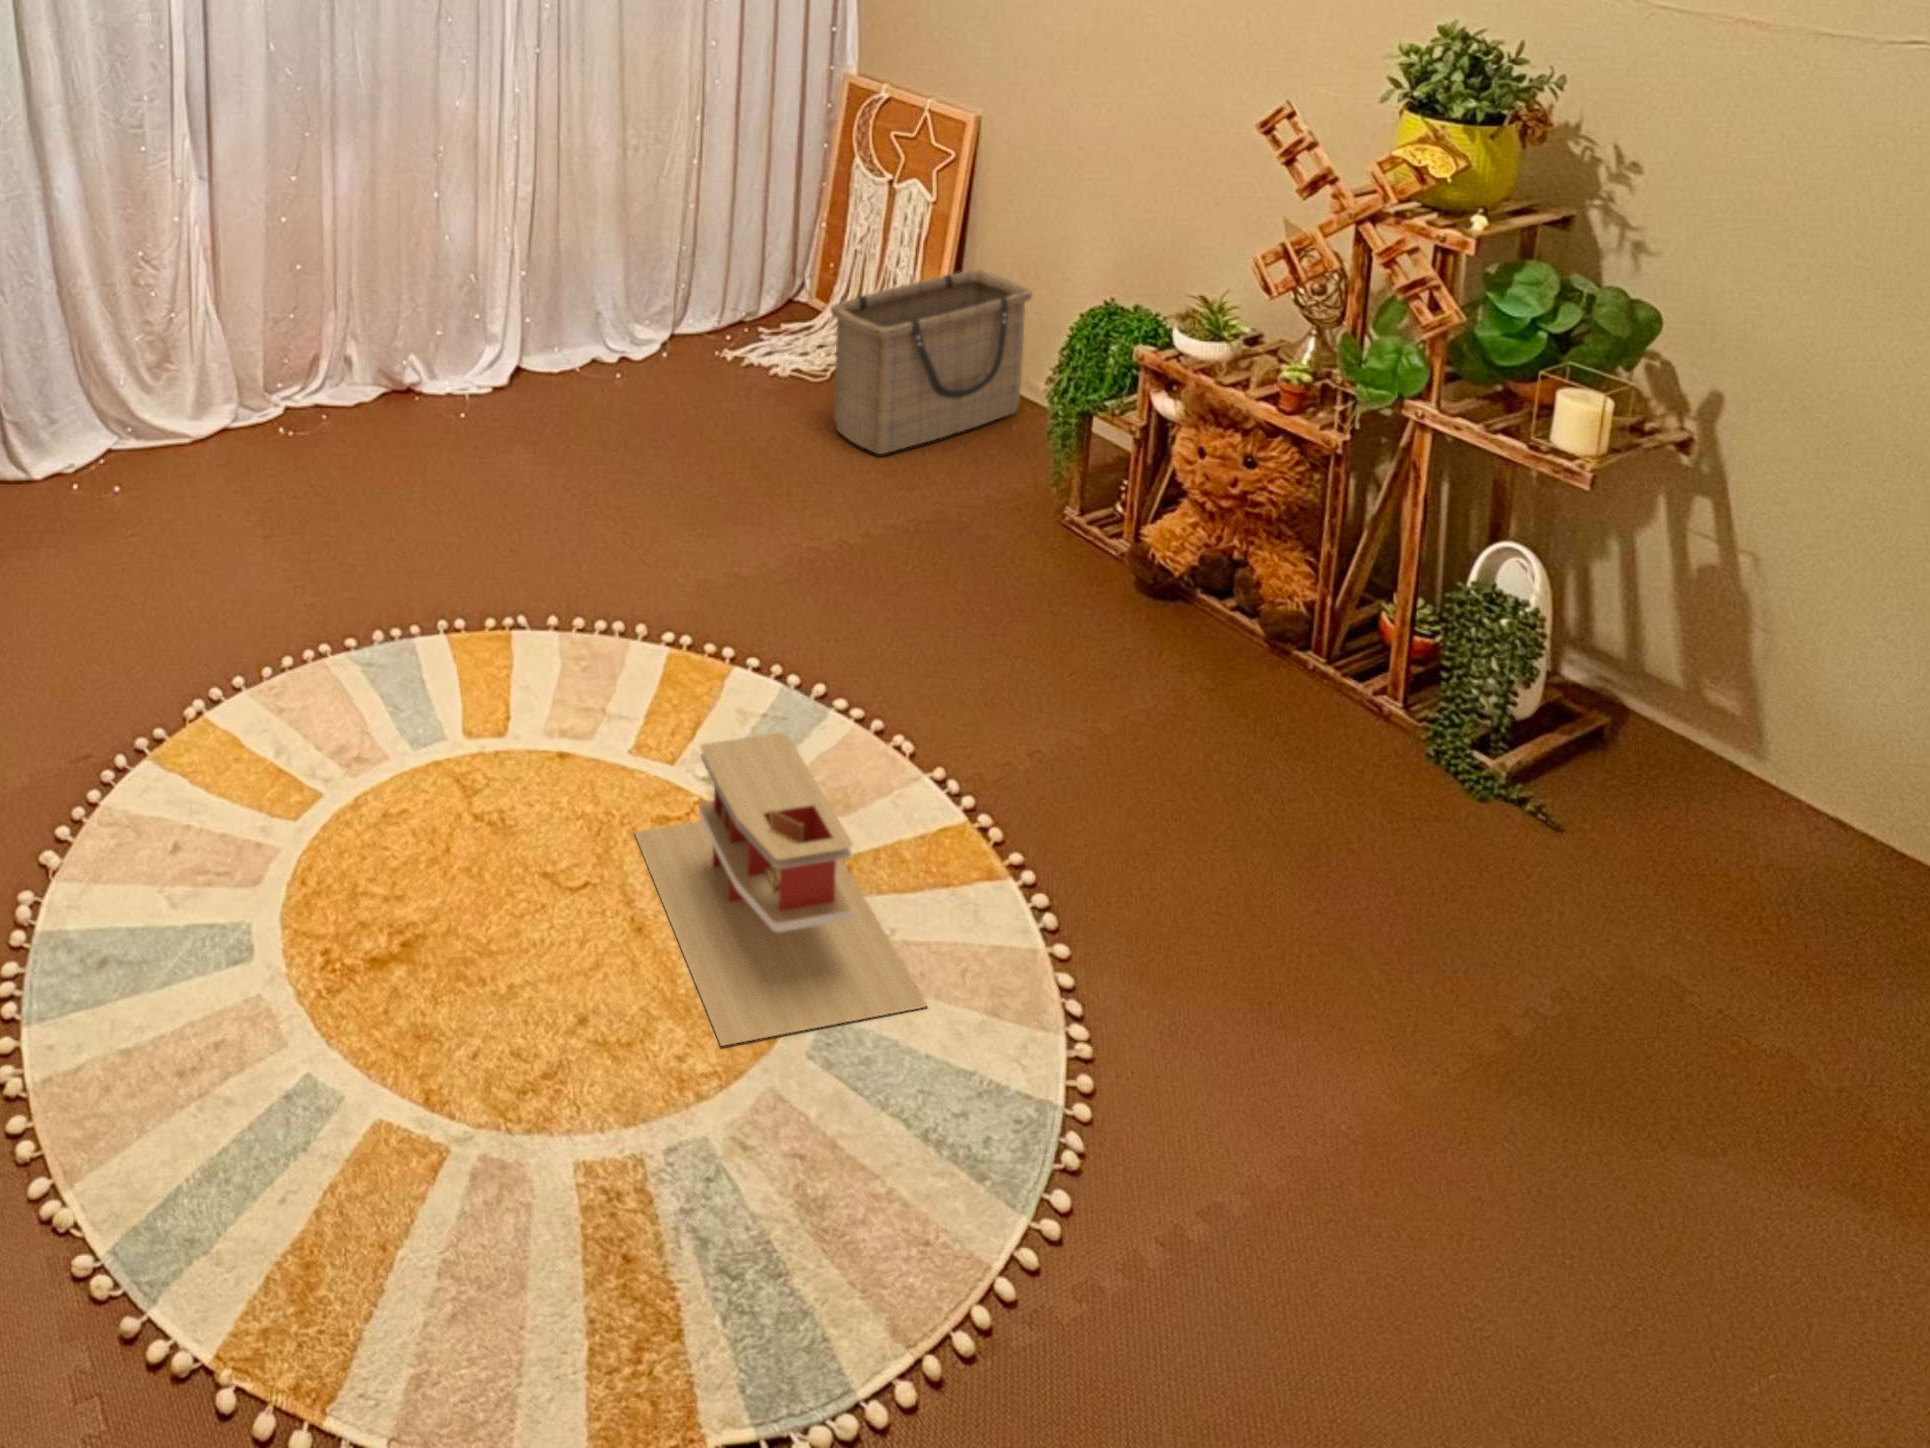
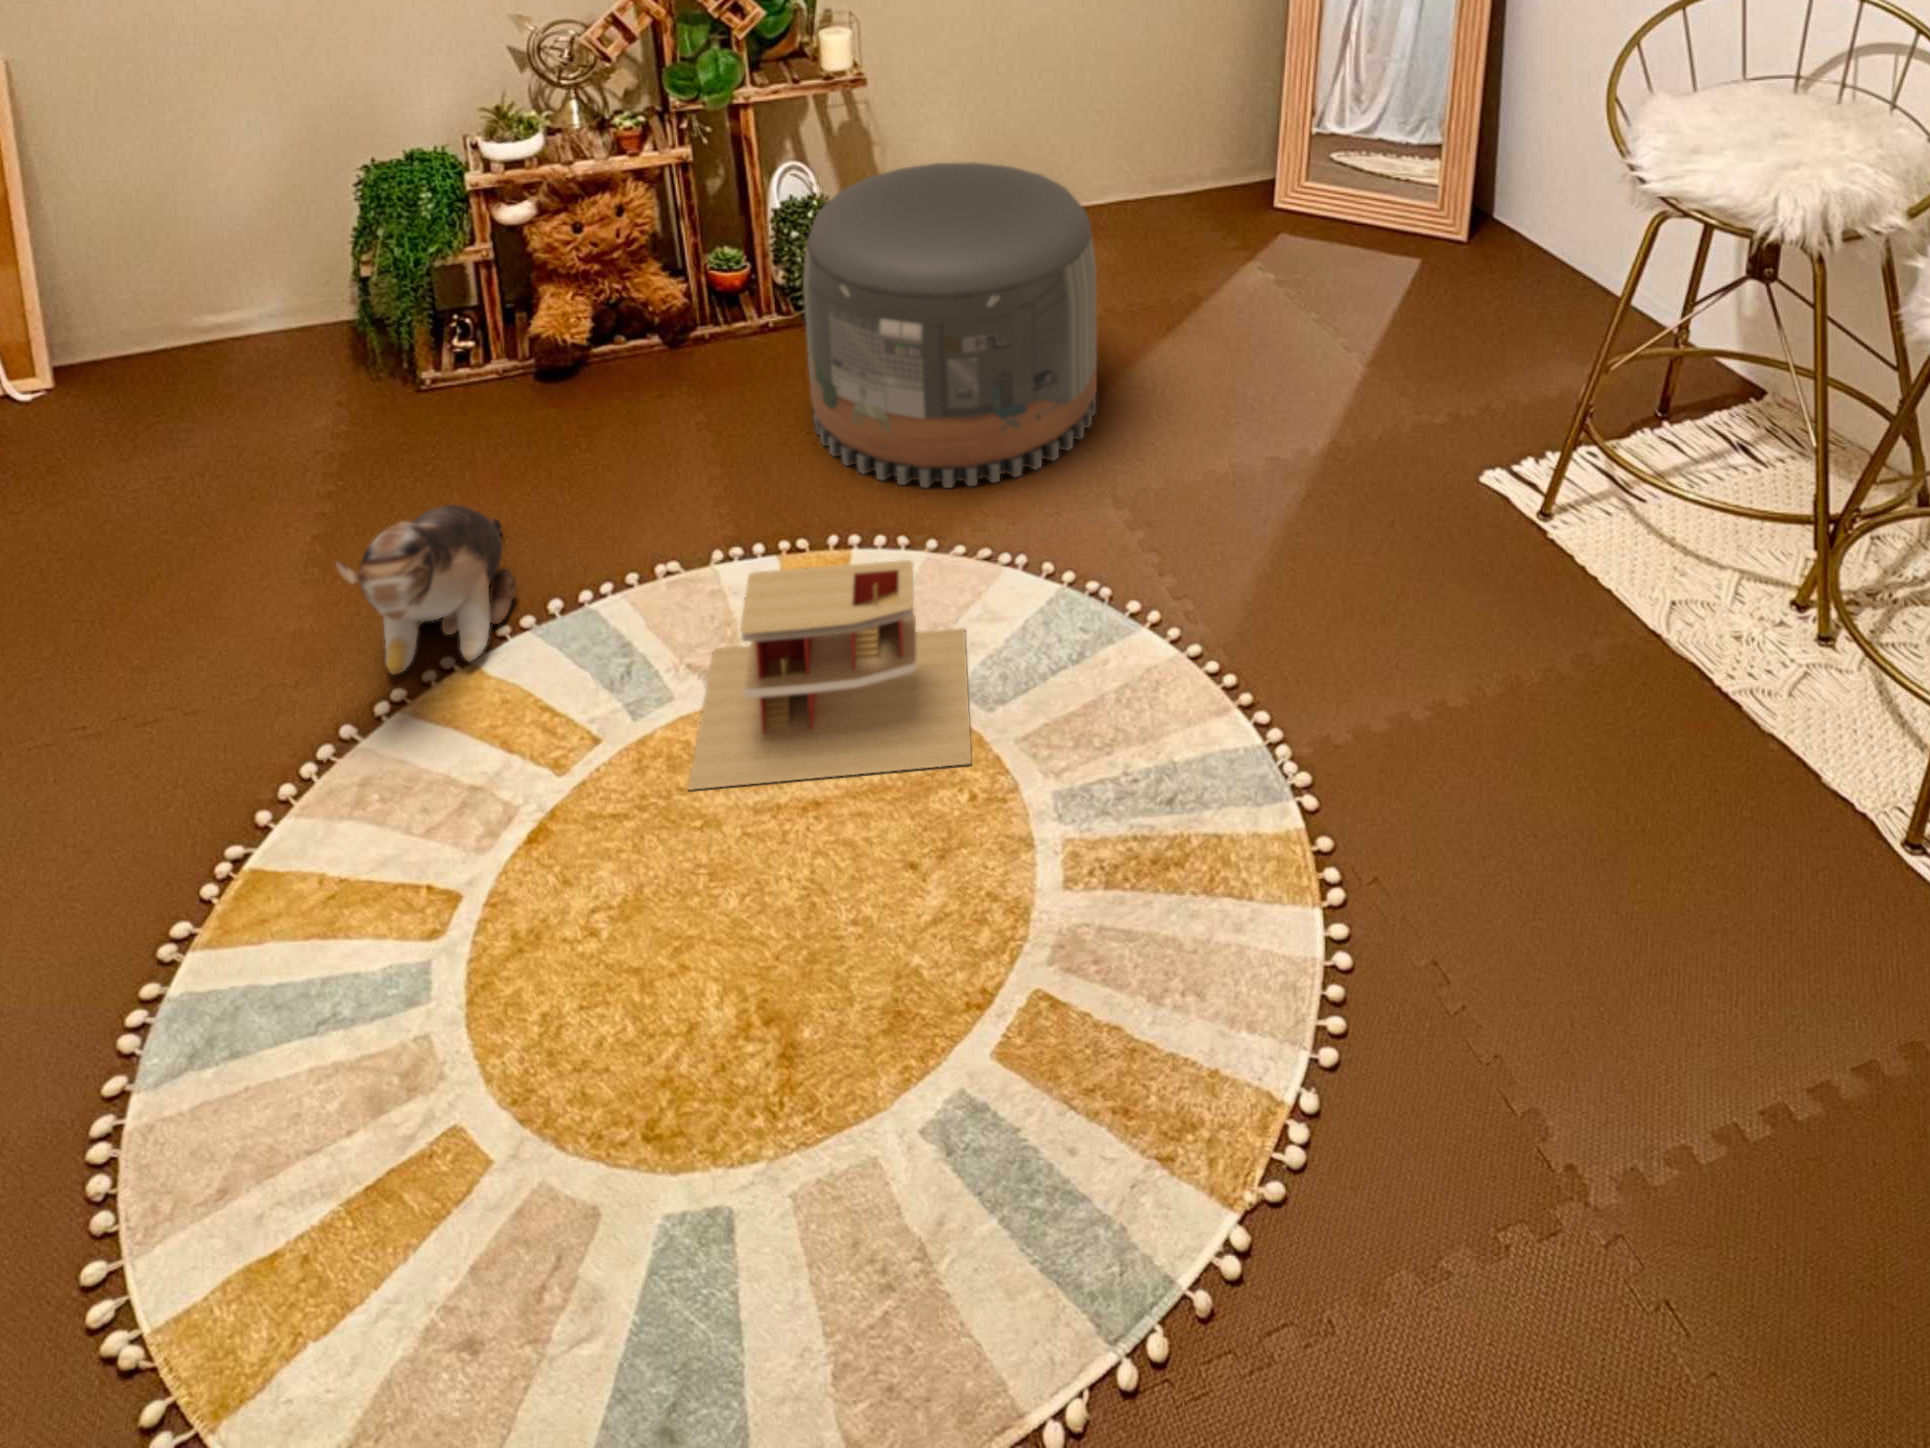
basket: present [831,270,1032,454] -> none [47,220,210,487]
plush toy: none [644,497,902,663] -> present [336,505,516,674]
pouf: none [1148,552,1643,1102] -> present [803,162,1097,488]

